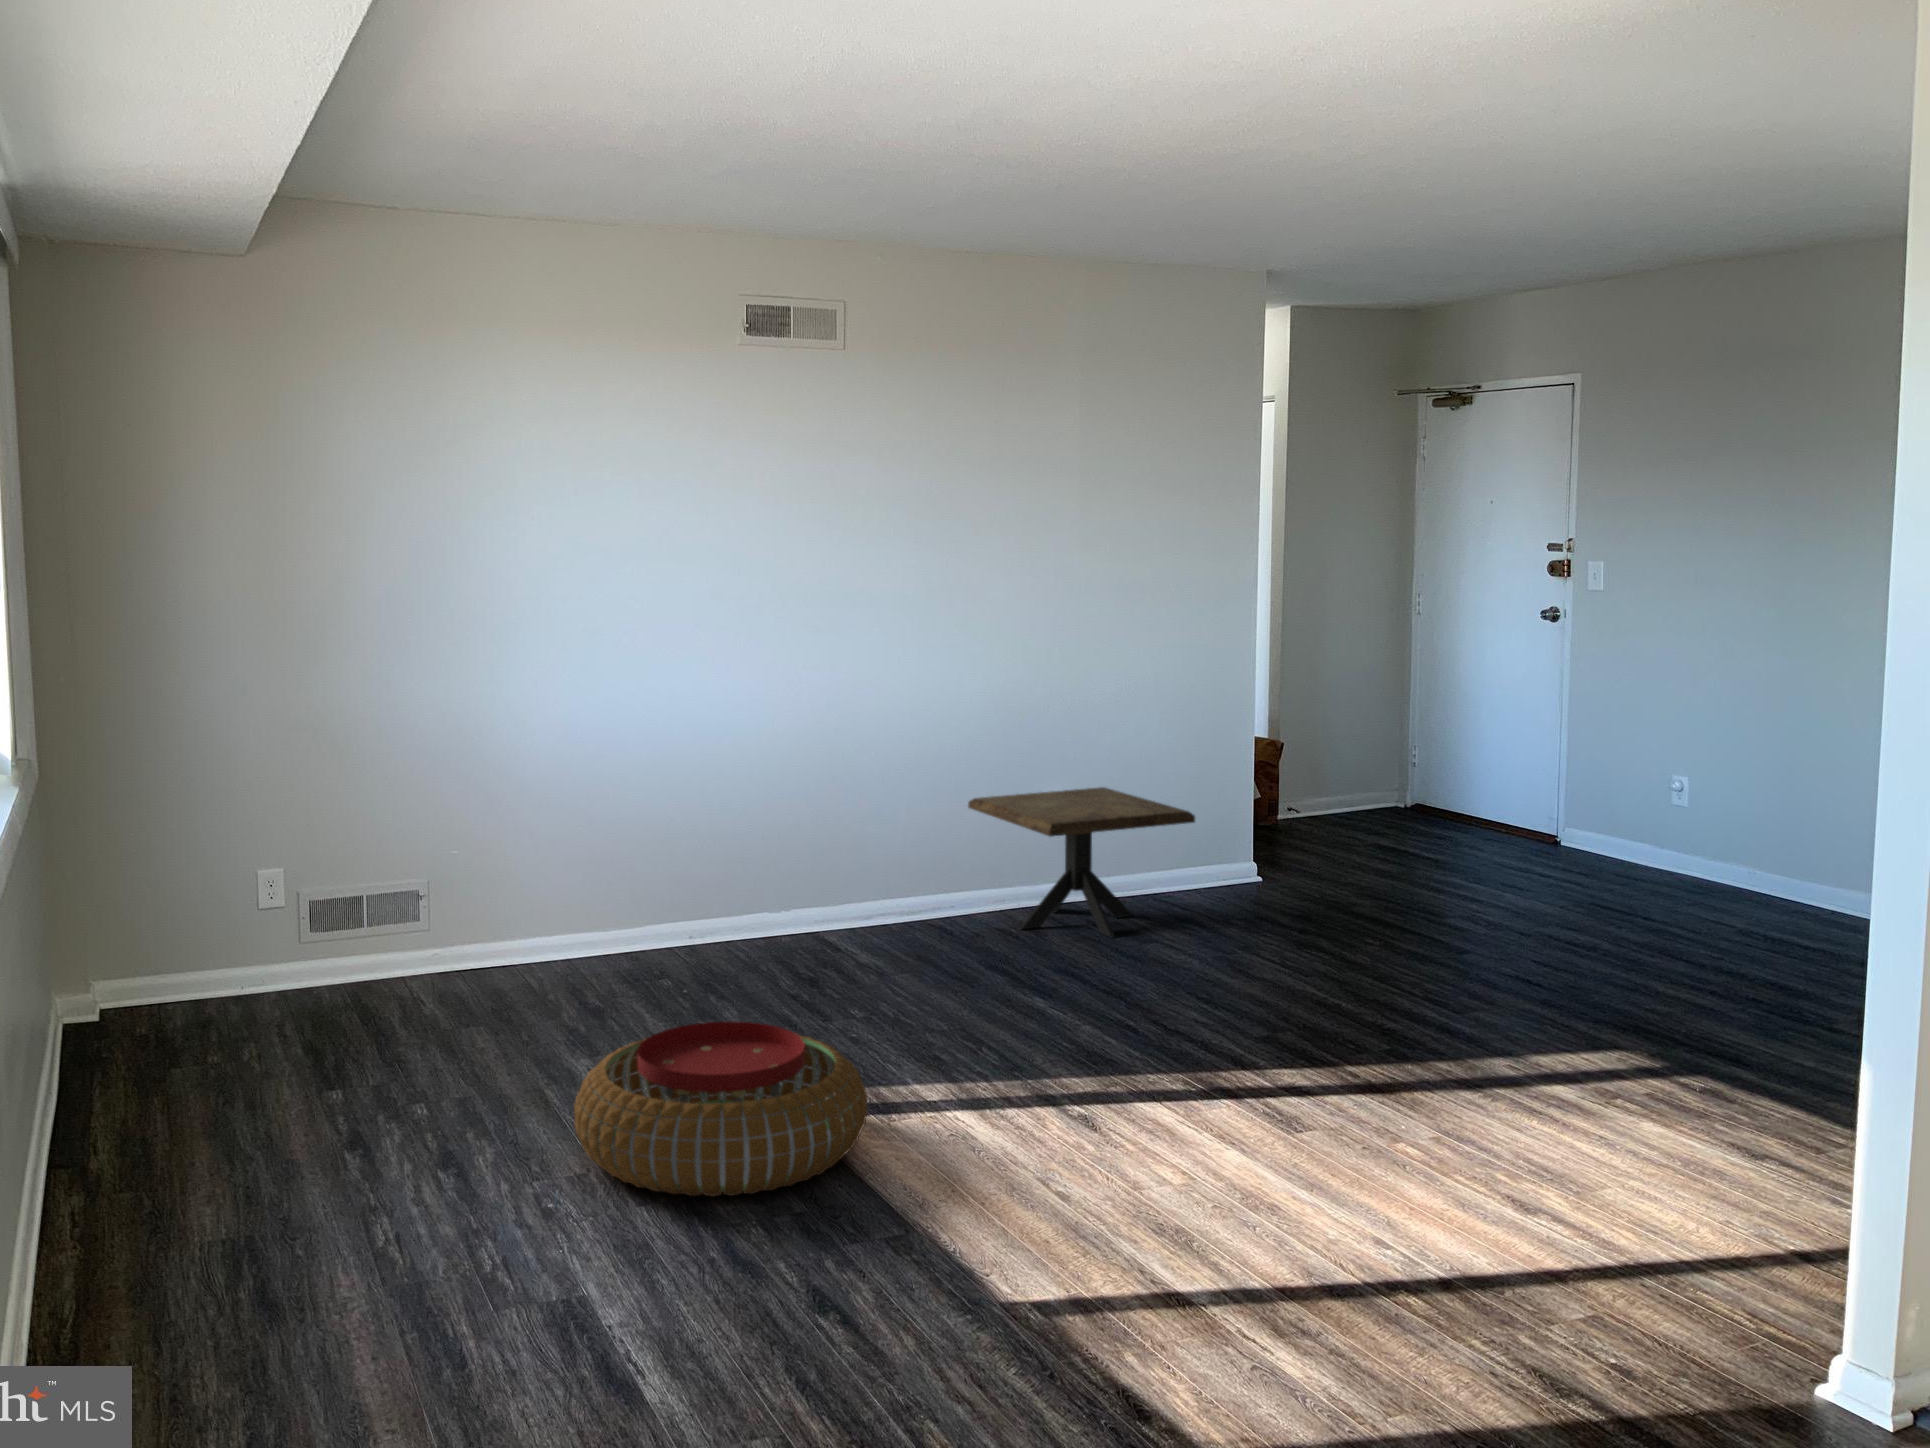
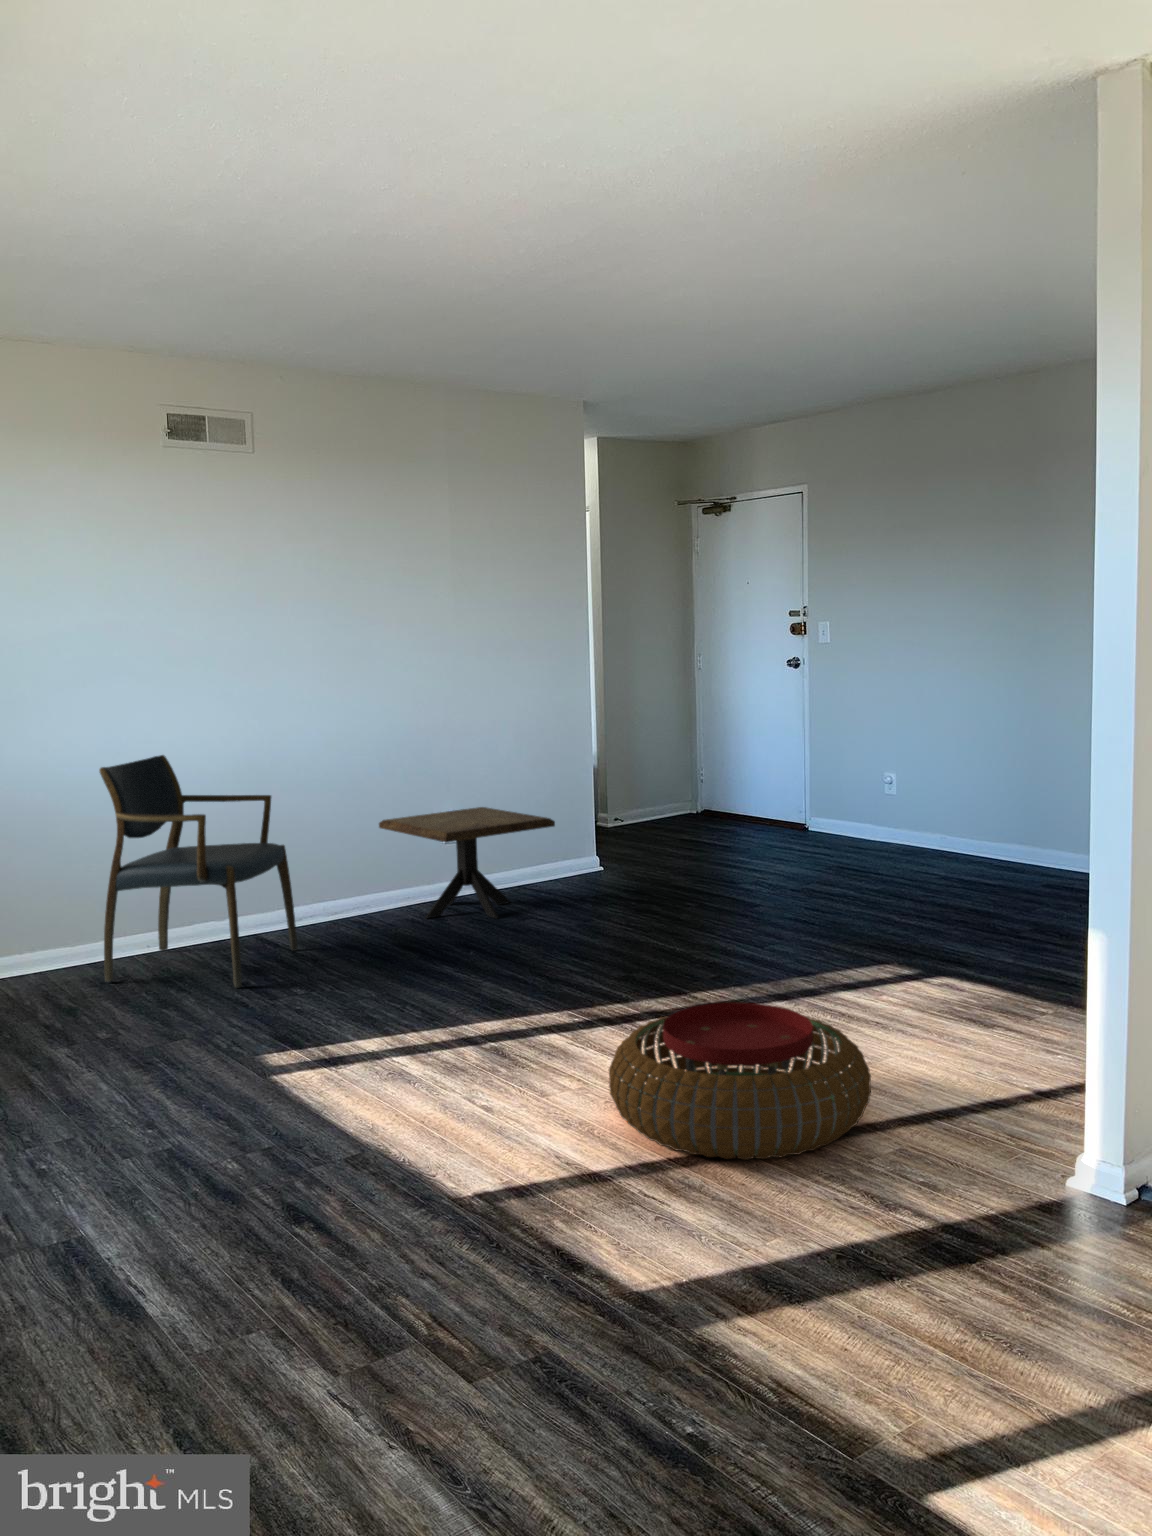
armchair: none [627,706,857,1004] -> present [99,755,298,988]
pouf: present [574,1022,867,1196] -> present [609,1002,871,1160]

